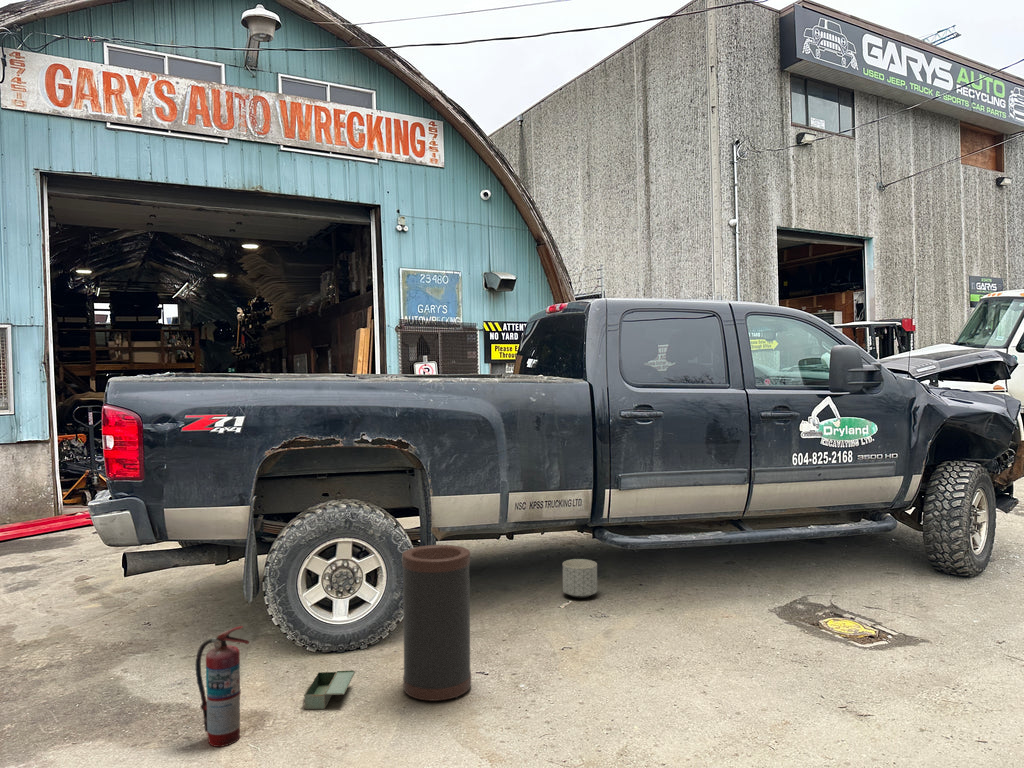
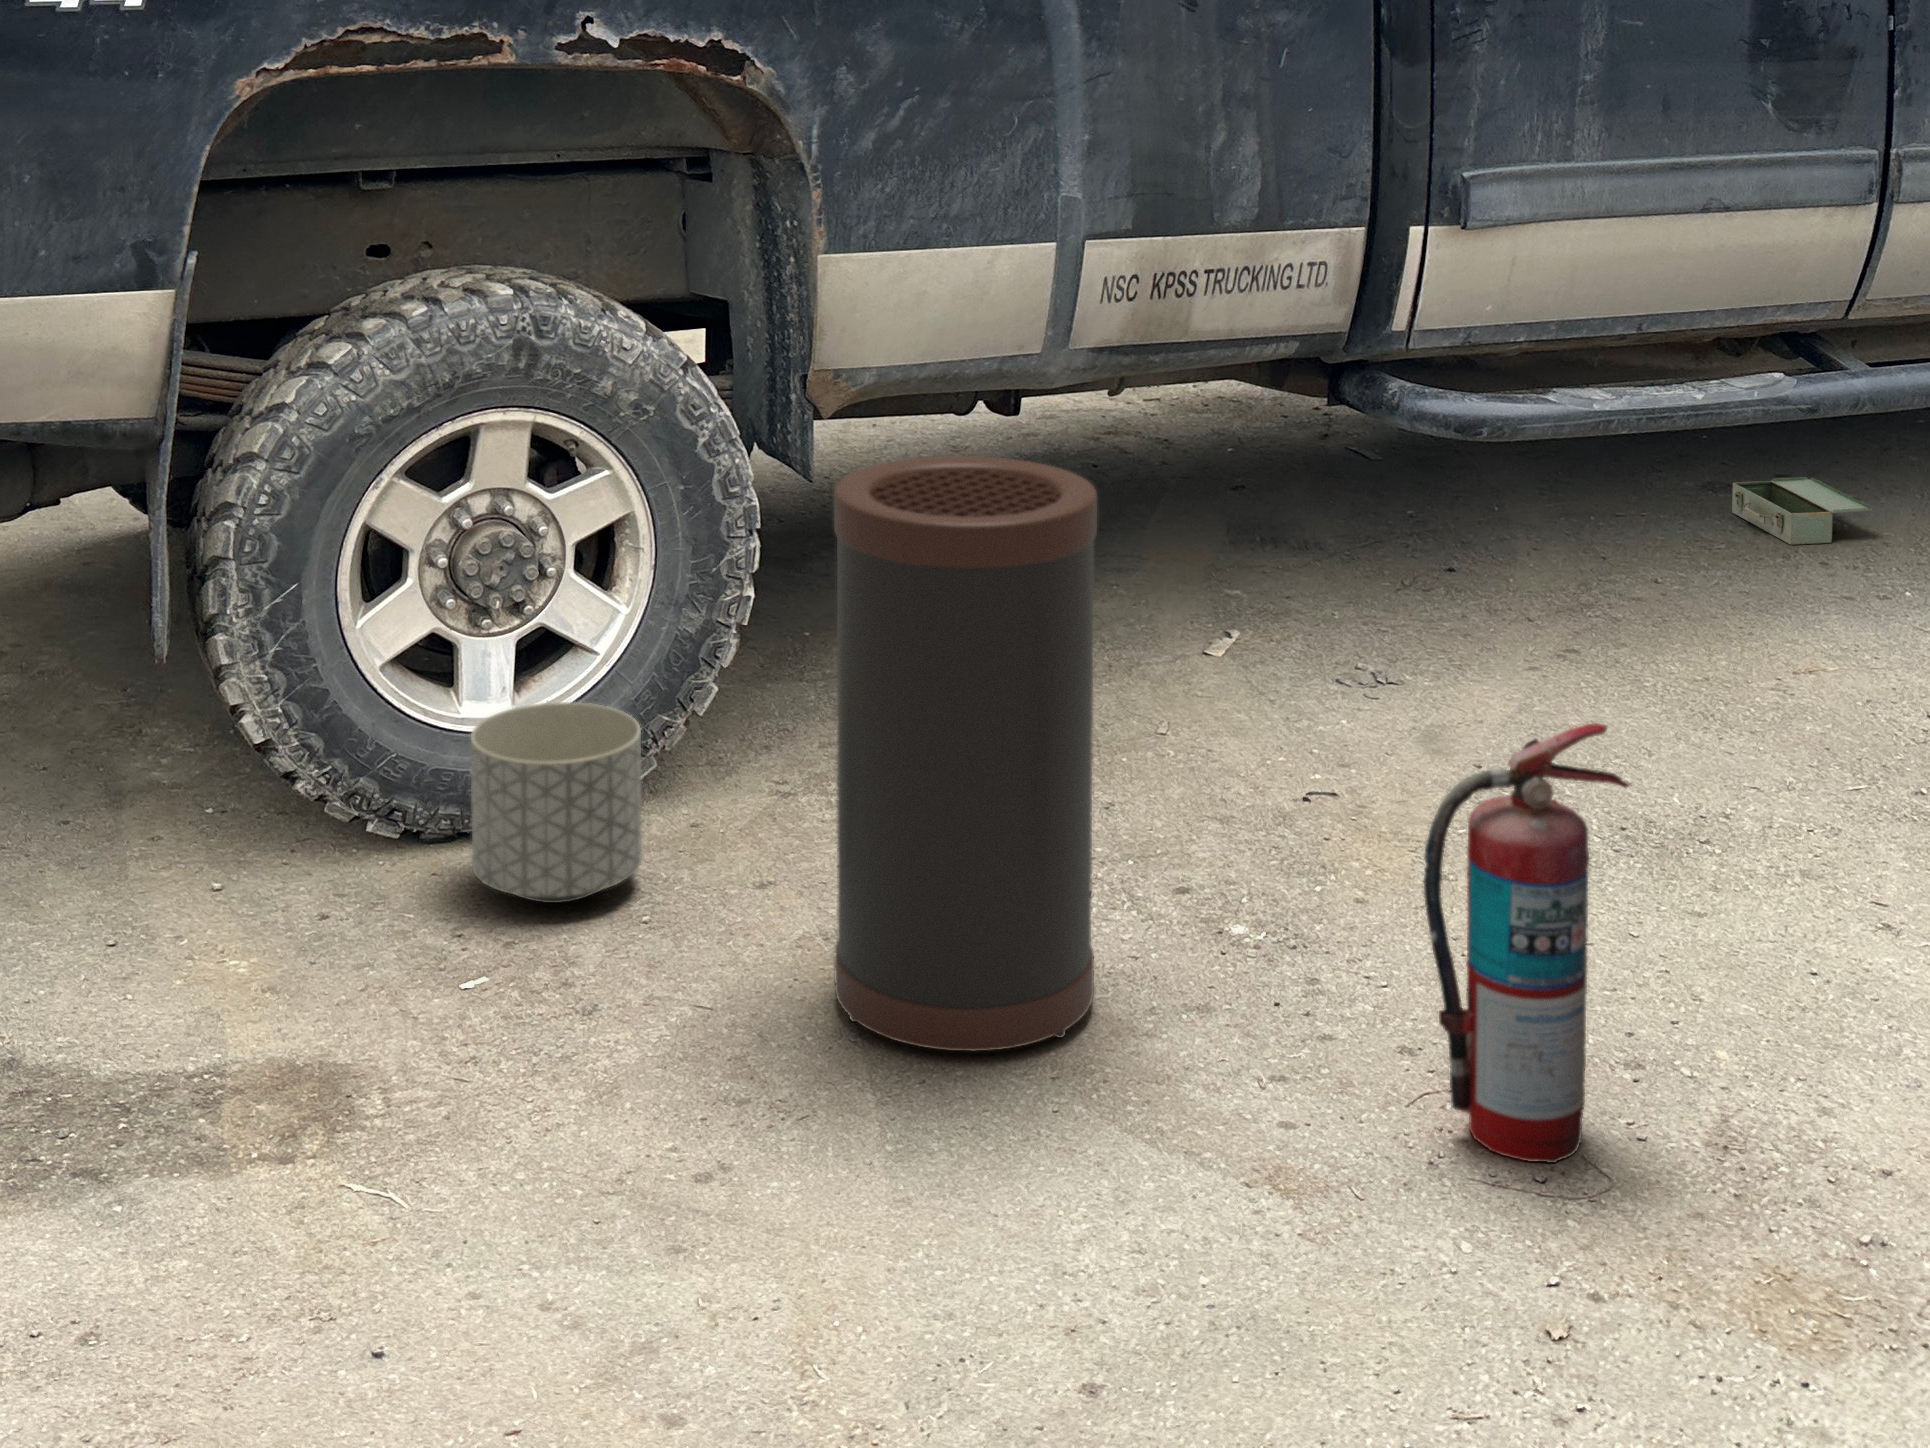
planter: present [563,559,597,598] -> present [471,702,642,903]
fire extinguisher: present [196,626,249,747] -> present [1424,723,1629,1163]
toolbox: present [304,671,355,709] -> present [1732,477,1872,545]

